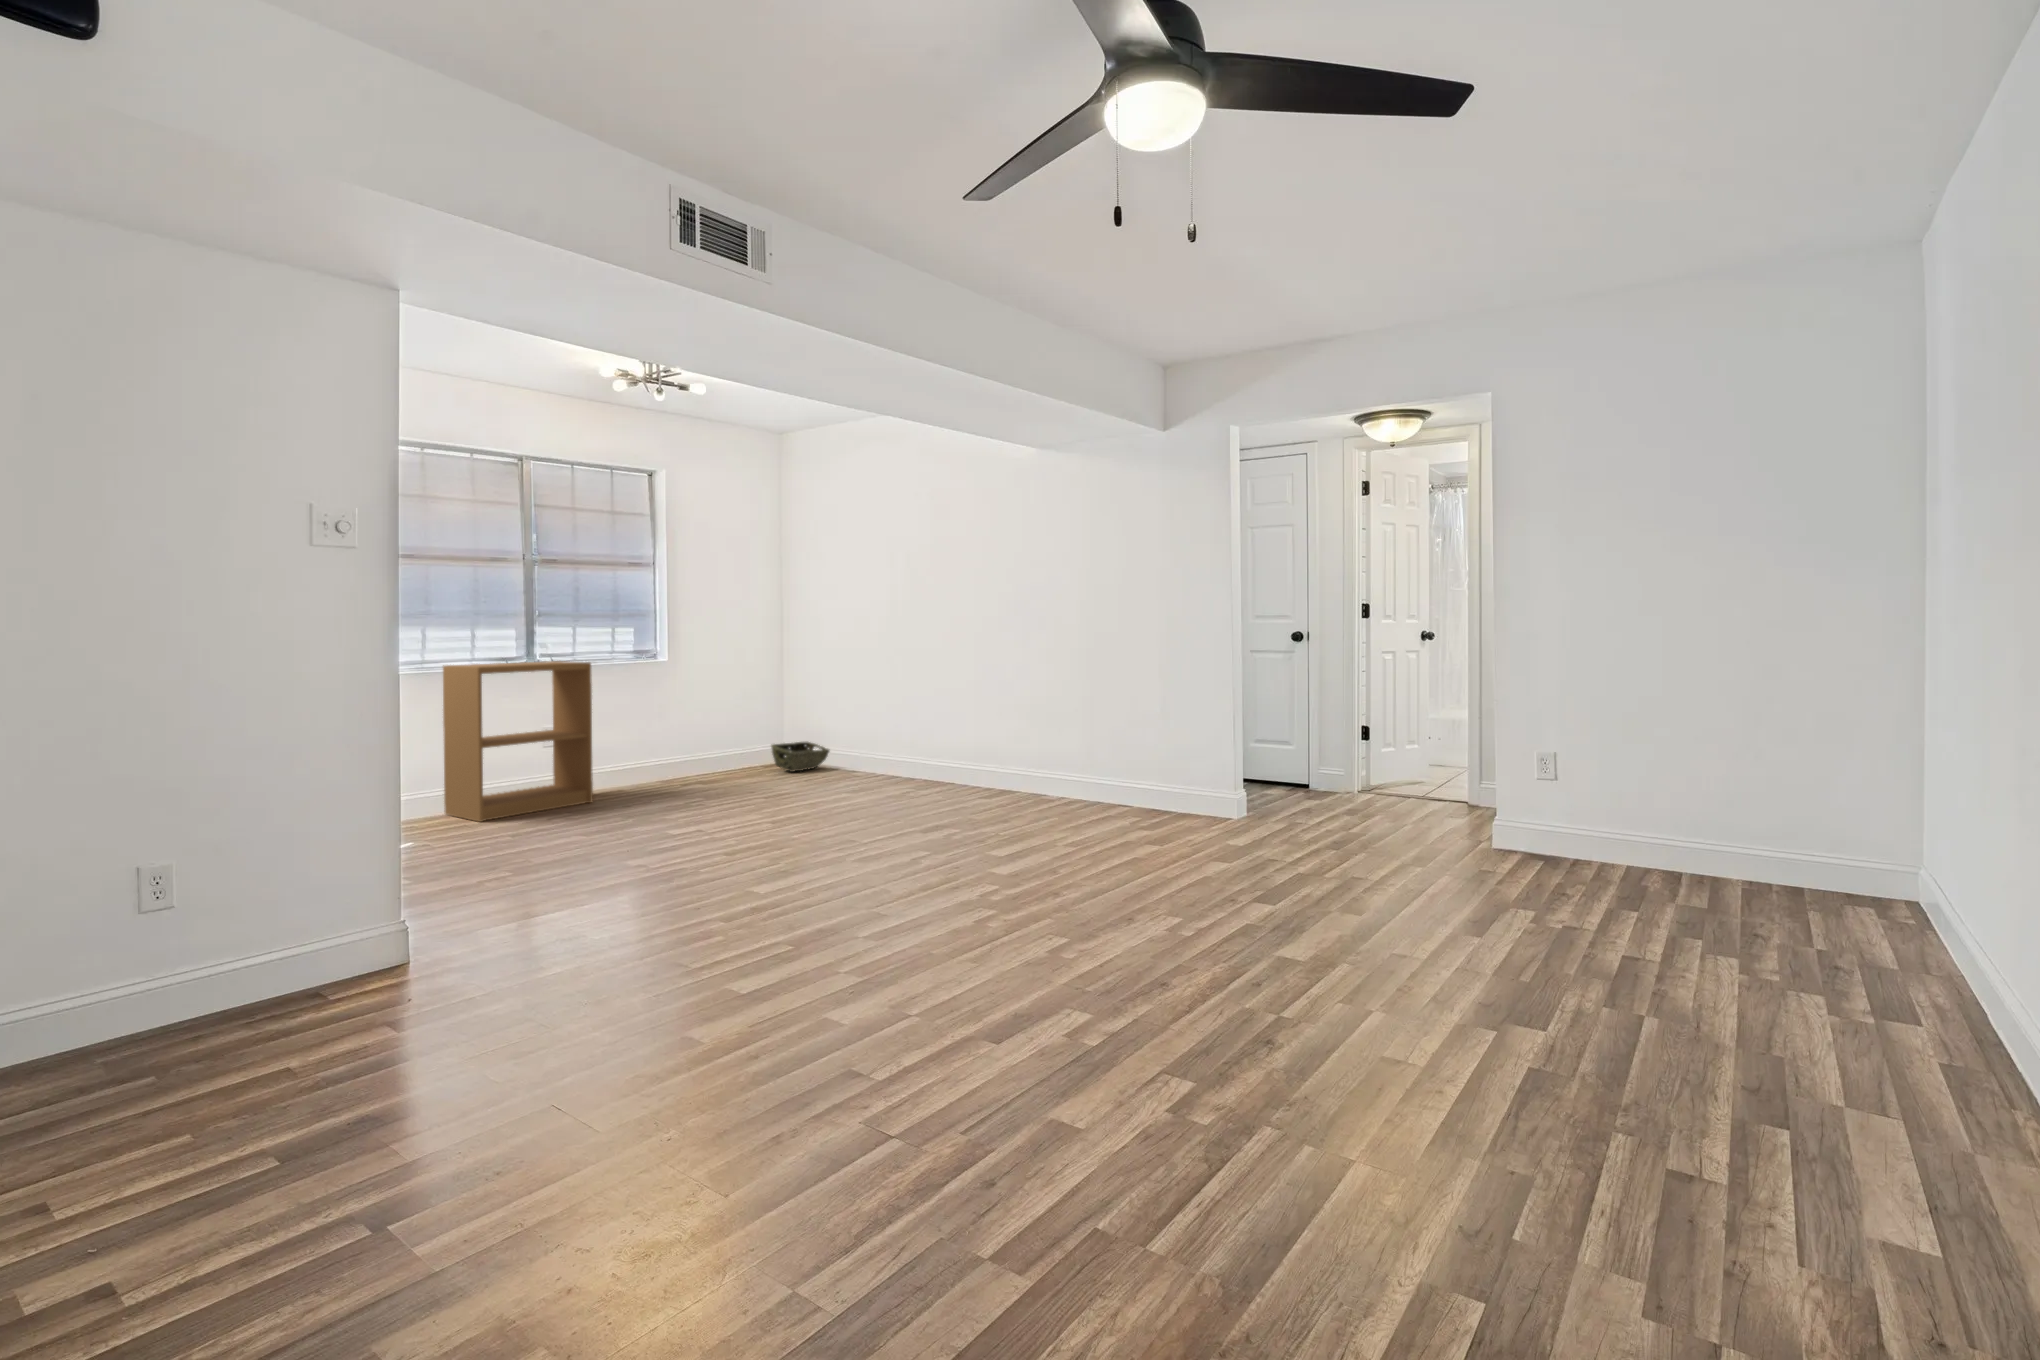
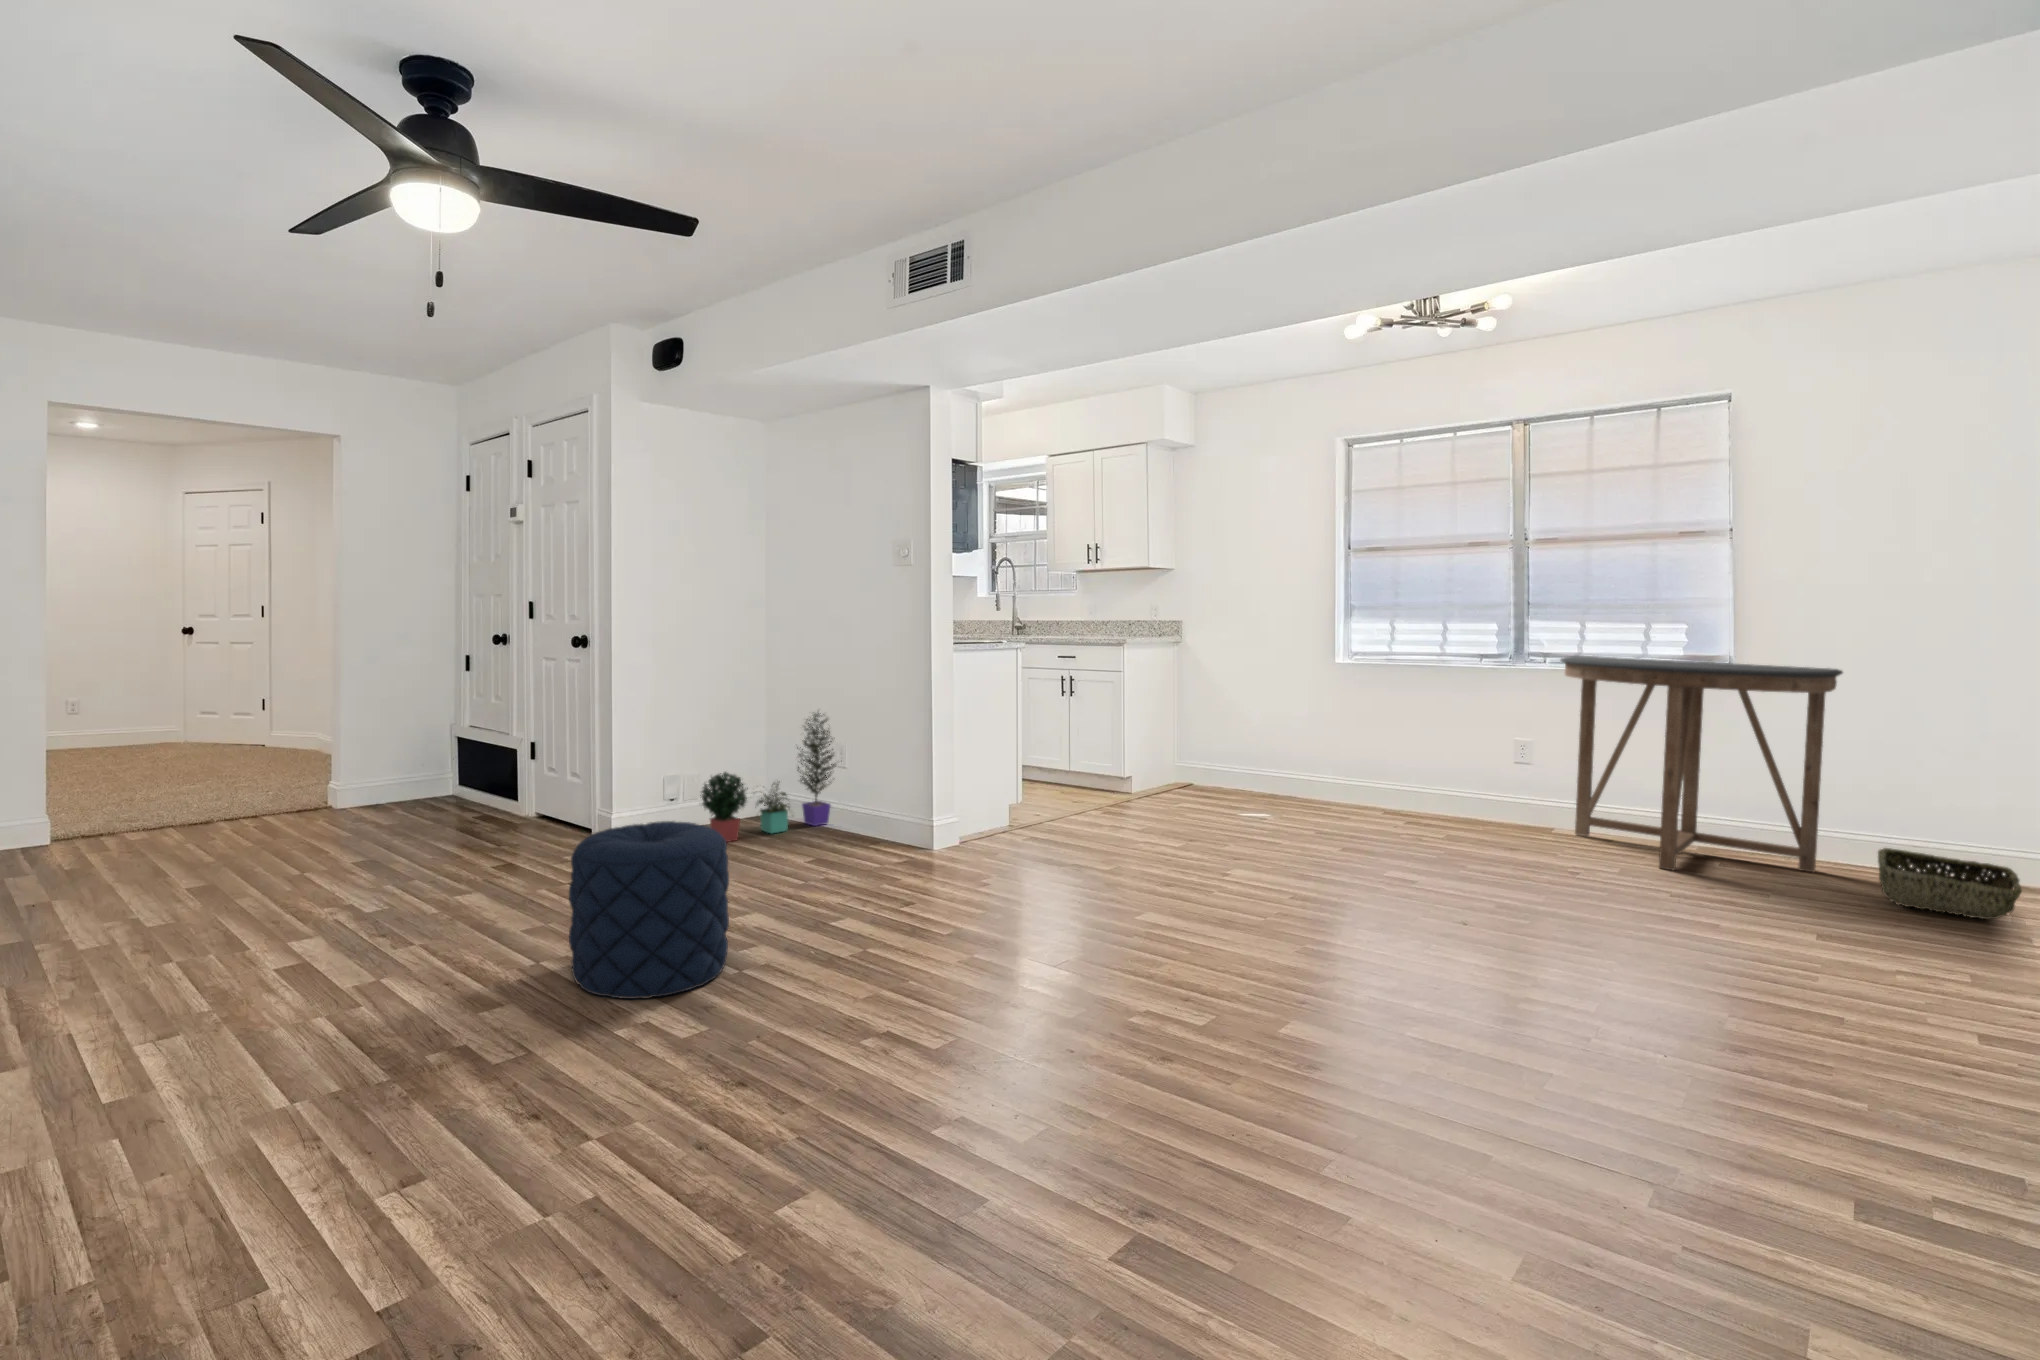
console table: none [588,648,747,790] -> present [1561,655,1843,873]
bookshelf: present [443,661,593,822] -> none [1357,655,1522,838]
potted plant: none [95,826,252,1126] -> present [700,713,836,842]
pouf: none [839,865,1025,1092] -> present [569,821,729,999]

